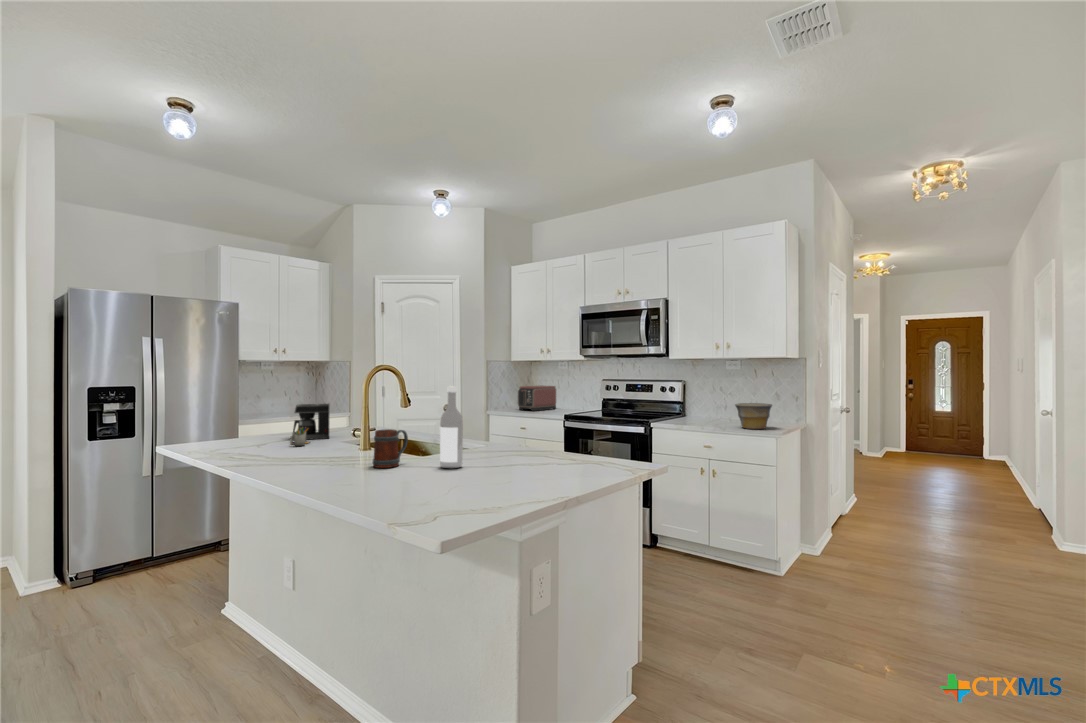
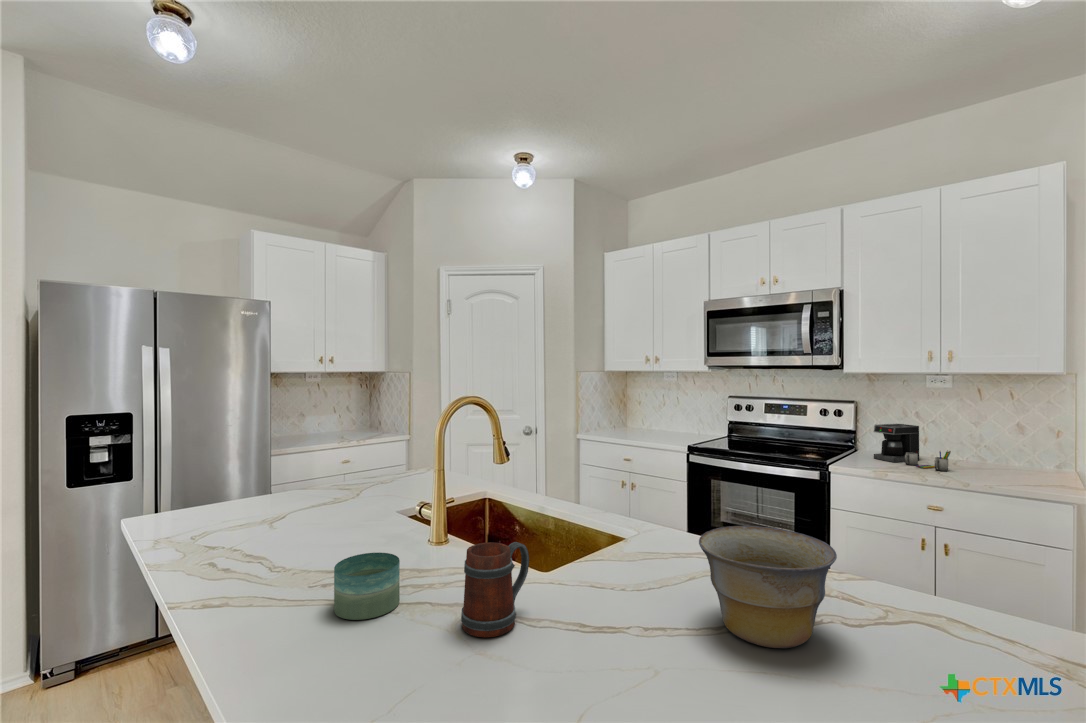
wine bottle: present [440,386,463,468] -> none [606,459,655,647]
toaster: present [518,386,556,411] -> none [616,402,664,436]
bowl: present [735,403,772,429] -> present [699,526,837,648]
coffee maker: present [290,404,329,446] -> present [874,424,951,471]
candle: none [309,440,342,466] -> present [334,553,400,620]

